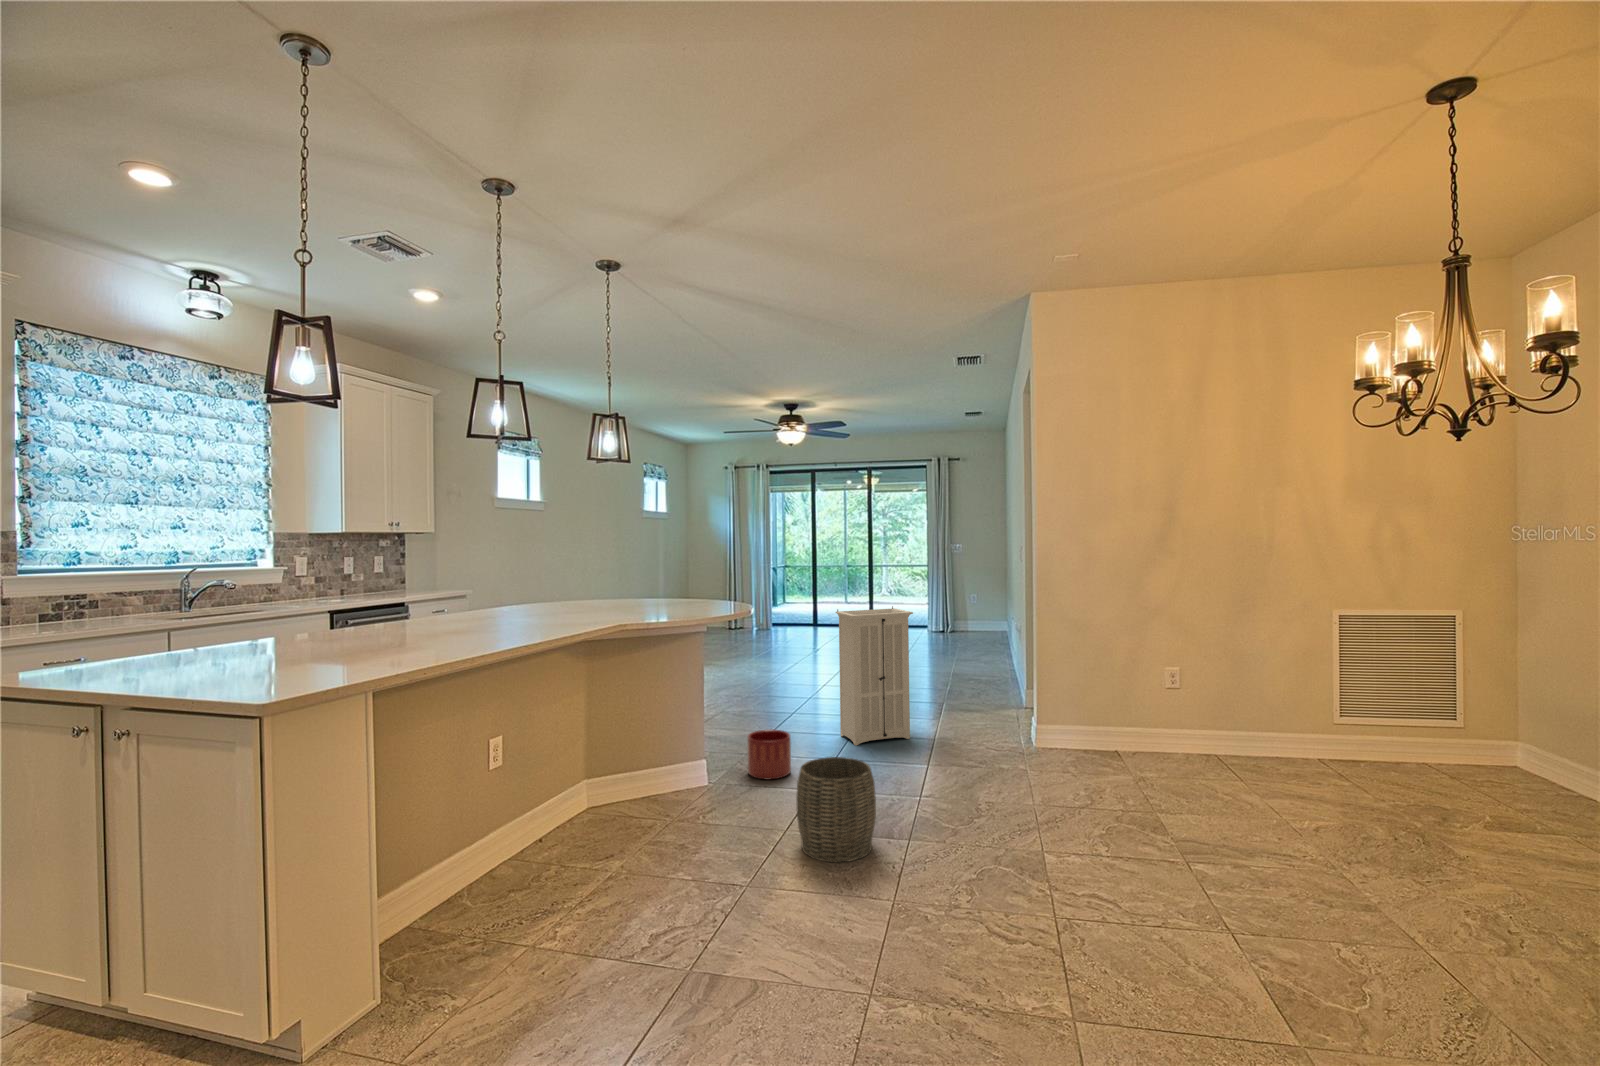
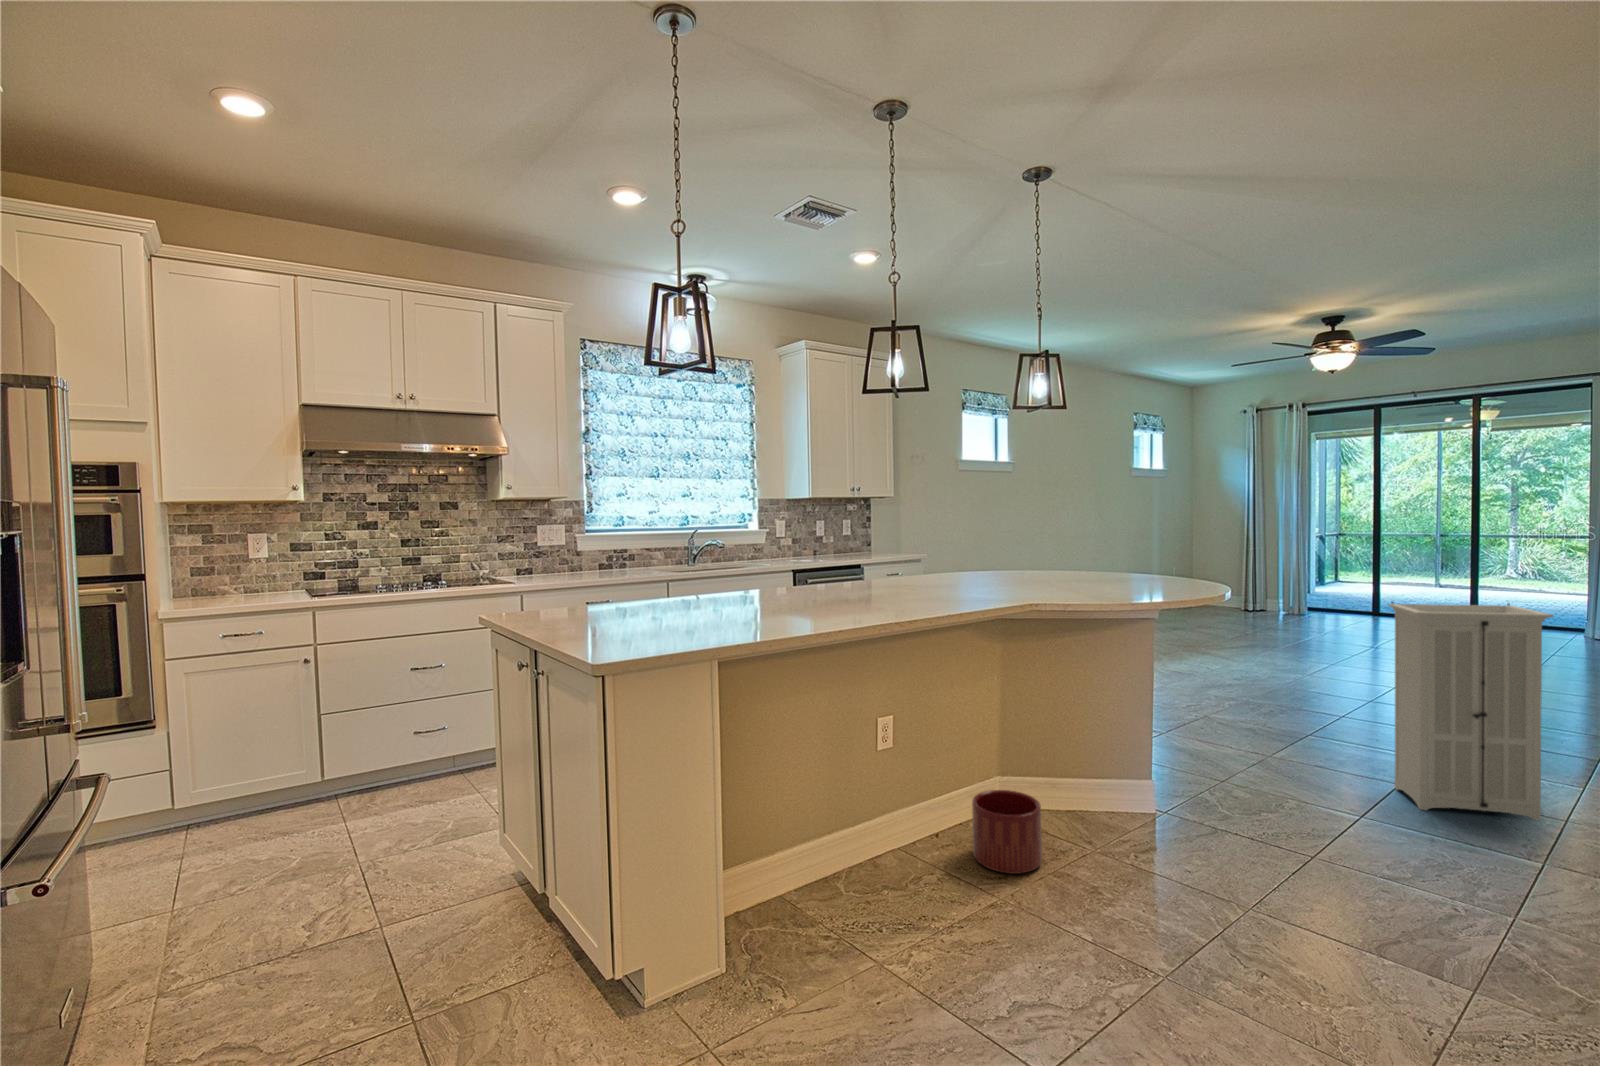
planter: present [747,730,791,780] -> present [972,790,1042,874]
woven basket: present [796,757,876,862] -> none [1274,830,1431,1014]

